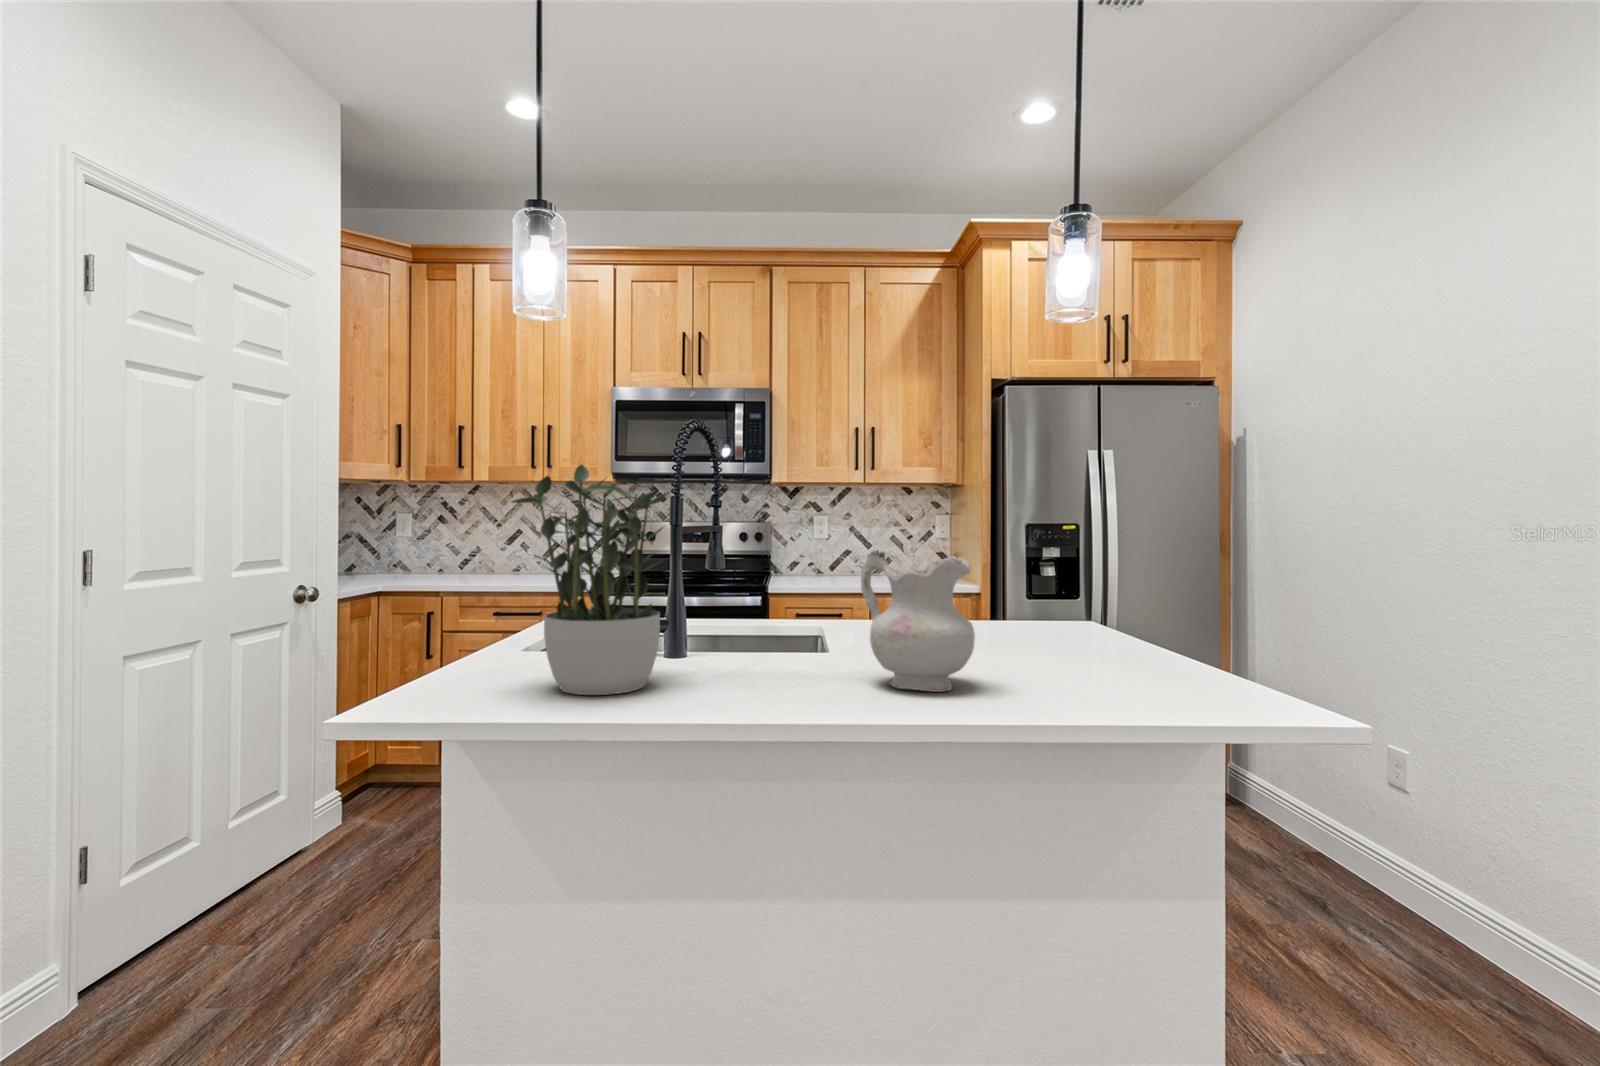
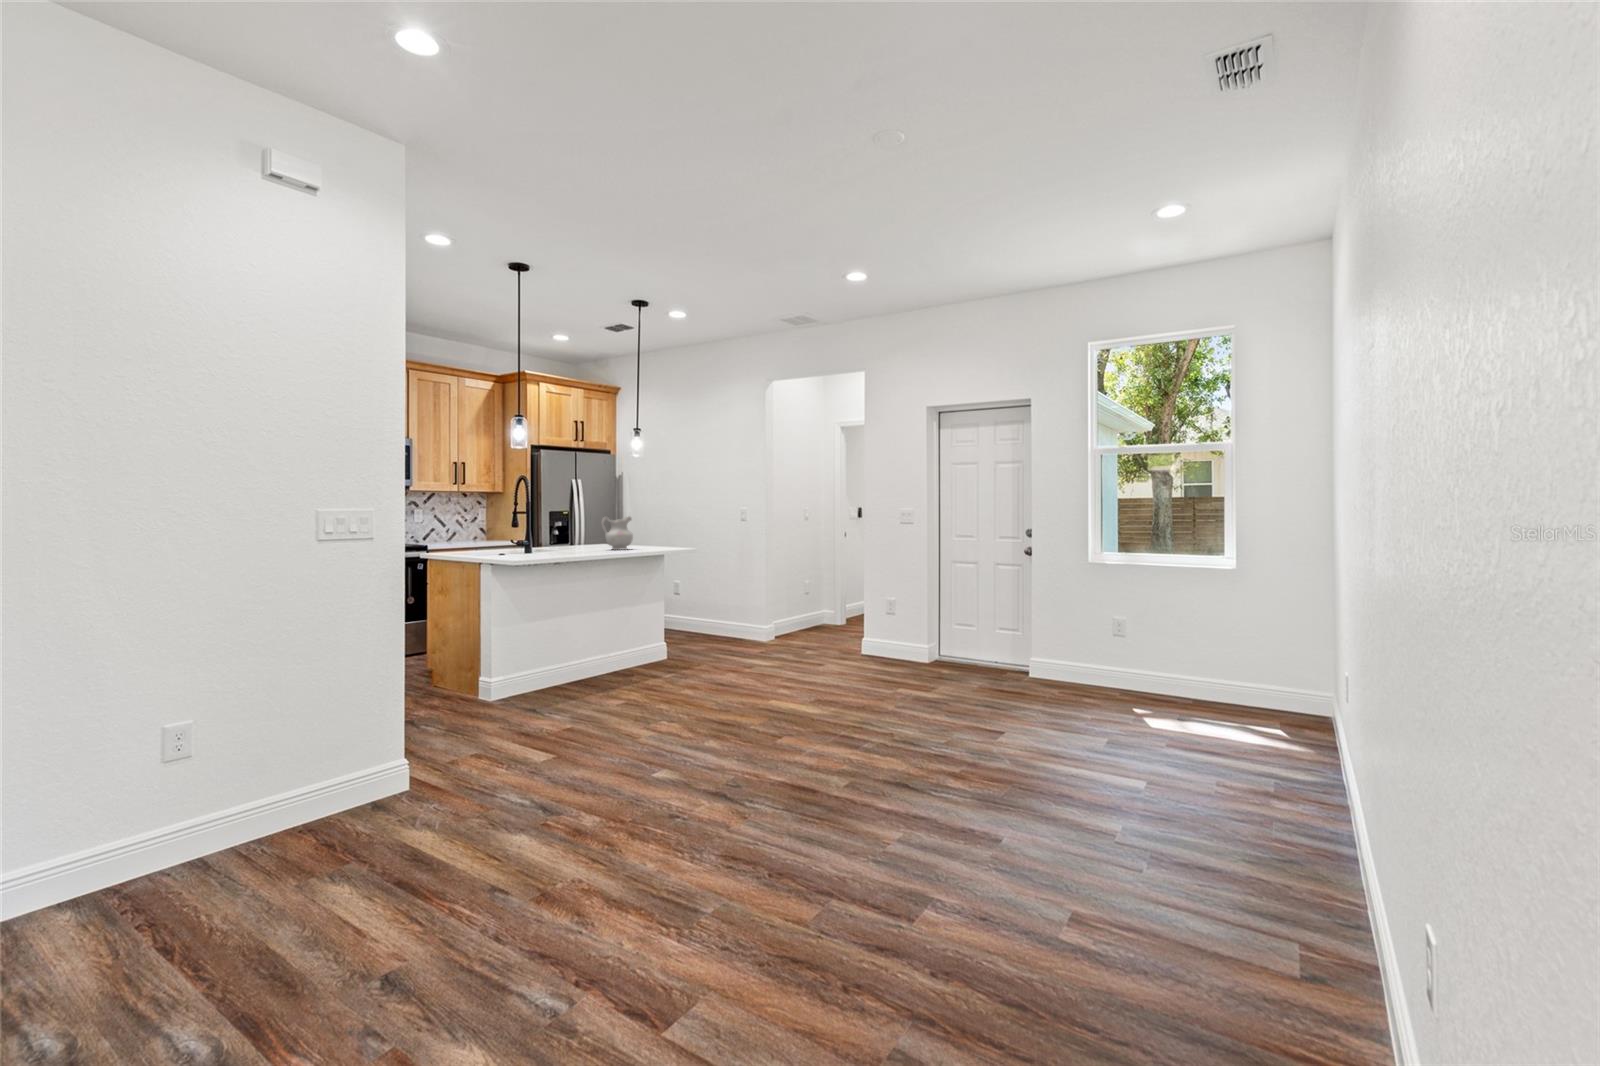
potted plant: present [512,464,670,695] -> none [530,492,568,554]

